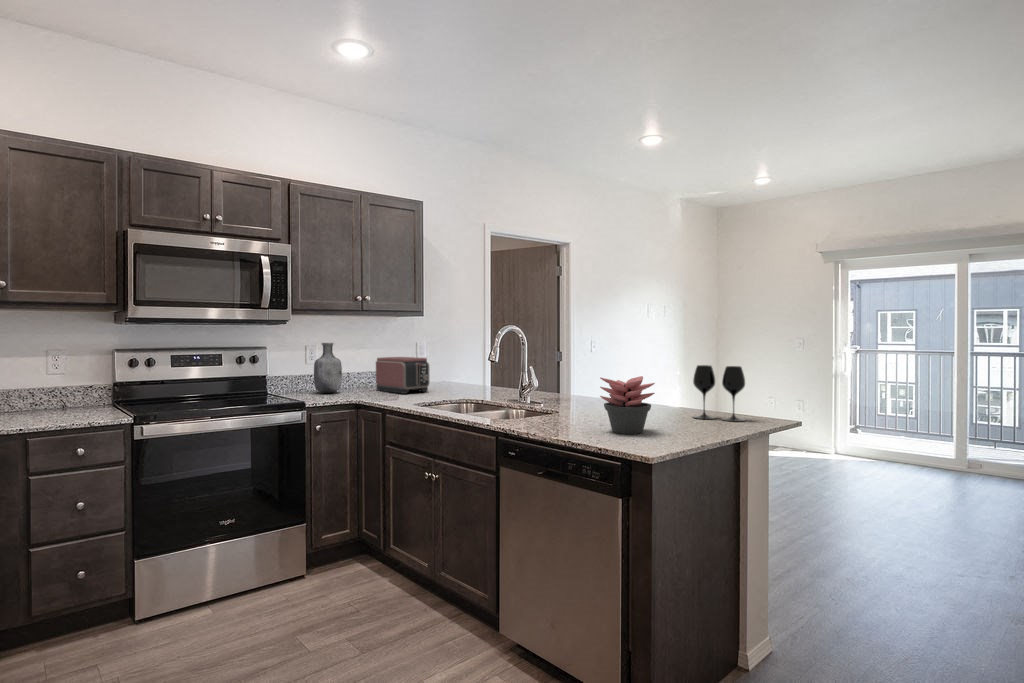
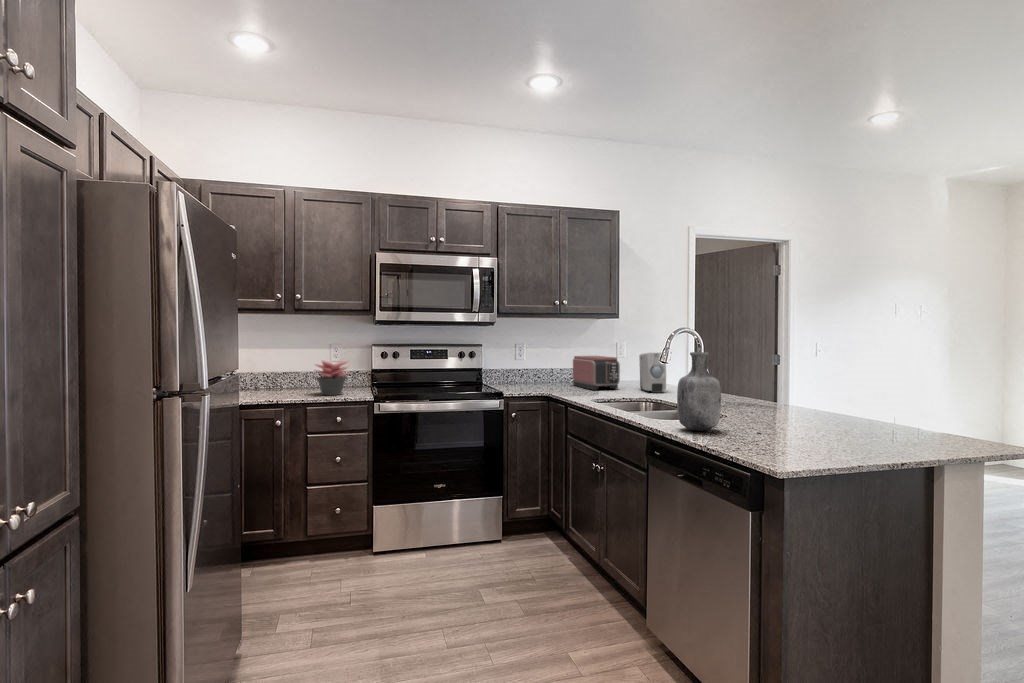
vase: present [314,343,342,393] -> present [677,352,721,431]
soap dispenser: none [449,352,478,393] -> present [639,353,666,393]
wine glass: present [693,365,745,421] -> none [881,375,952,443]
succulent plant: present [600,376,655,434] -> present [316,360,348,395]

